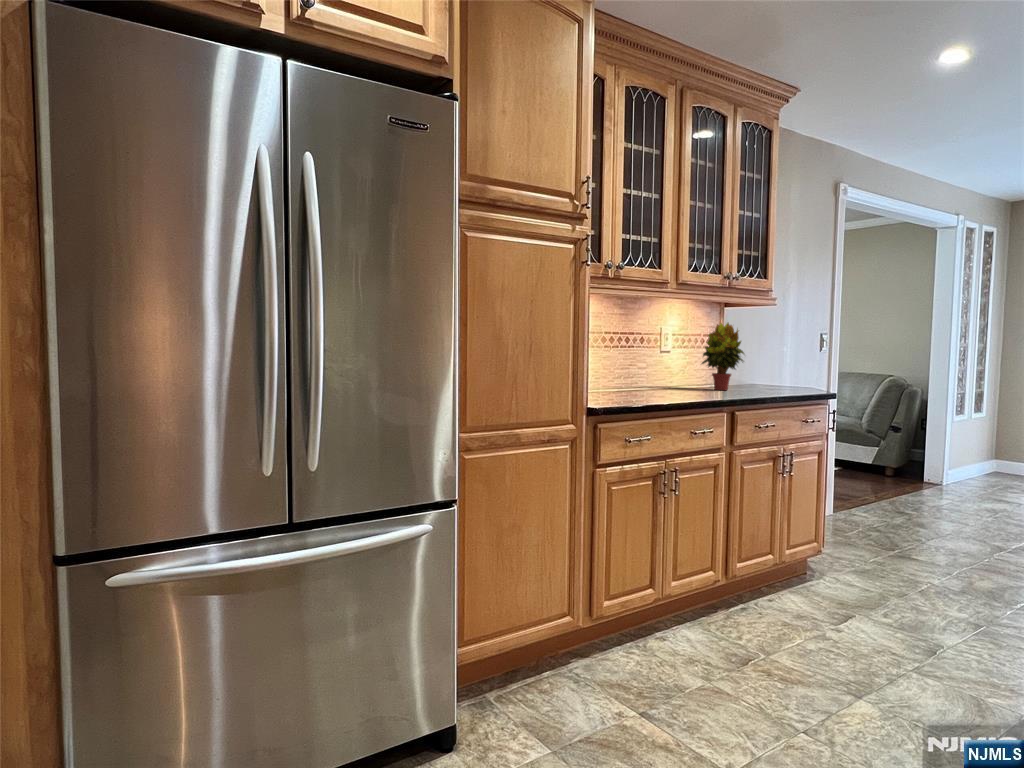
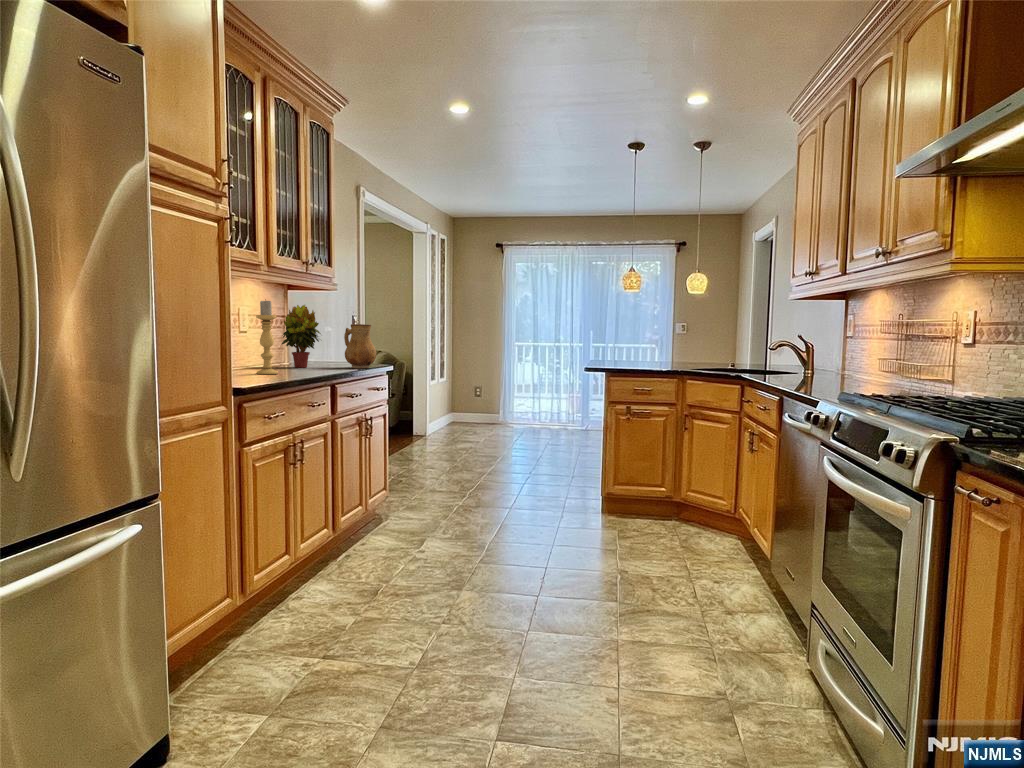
candle holder: none [653,317,676,396] -> present [256,300,278,374]
ceramic pitcher: none [771,343,810,395] -> present [344,324,376,368]

